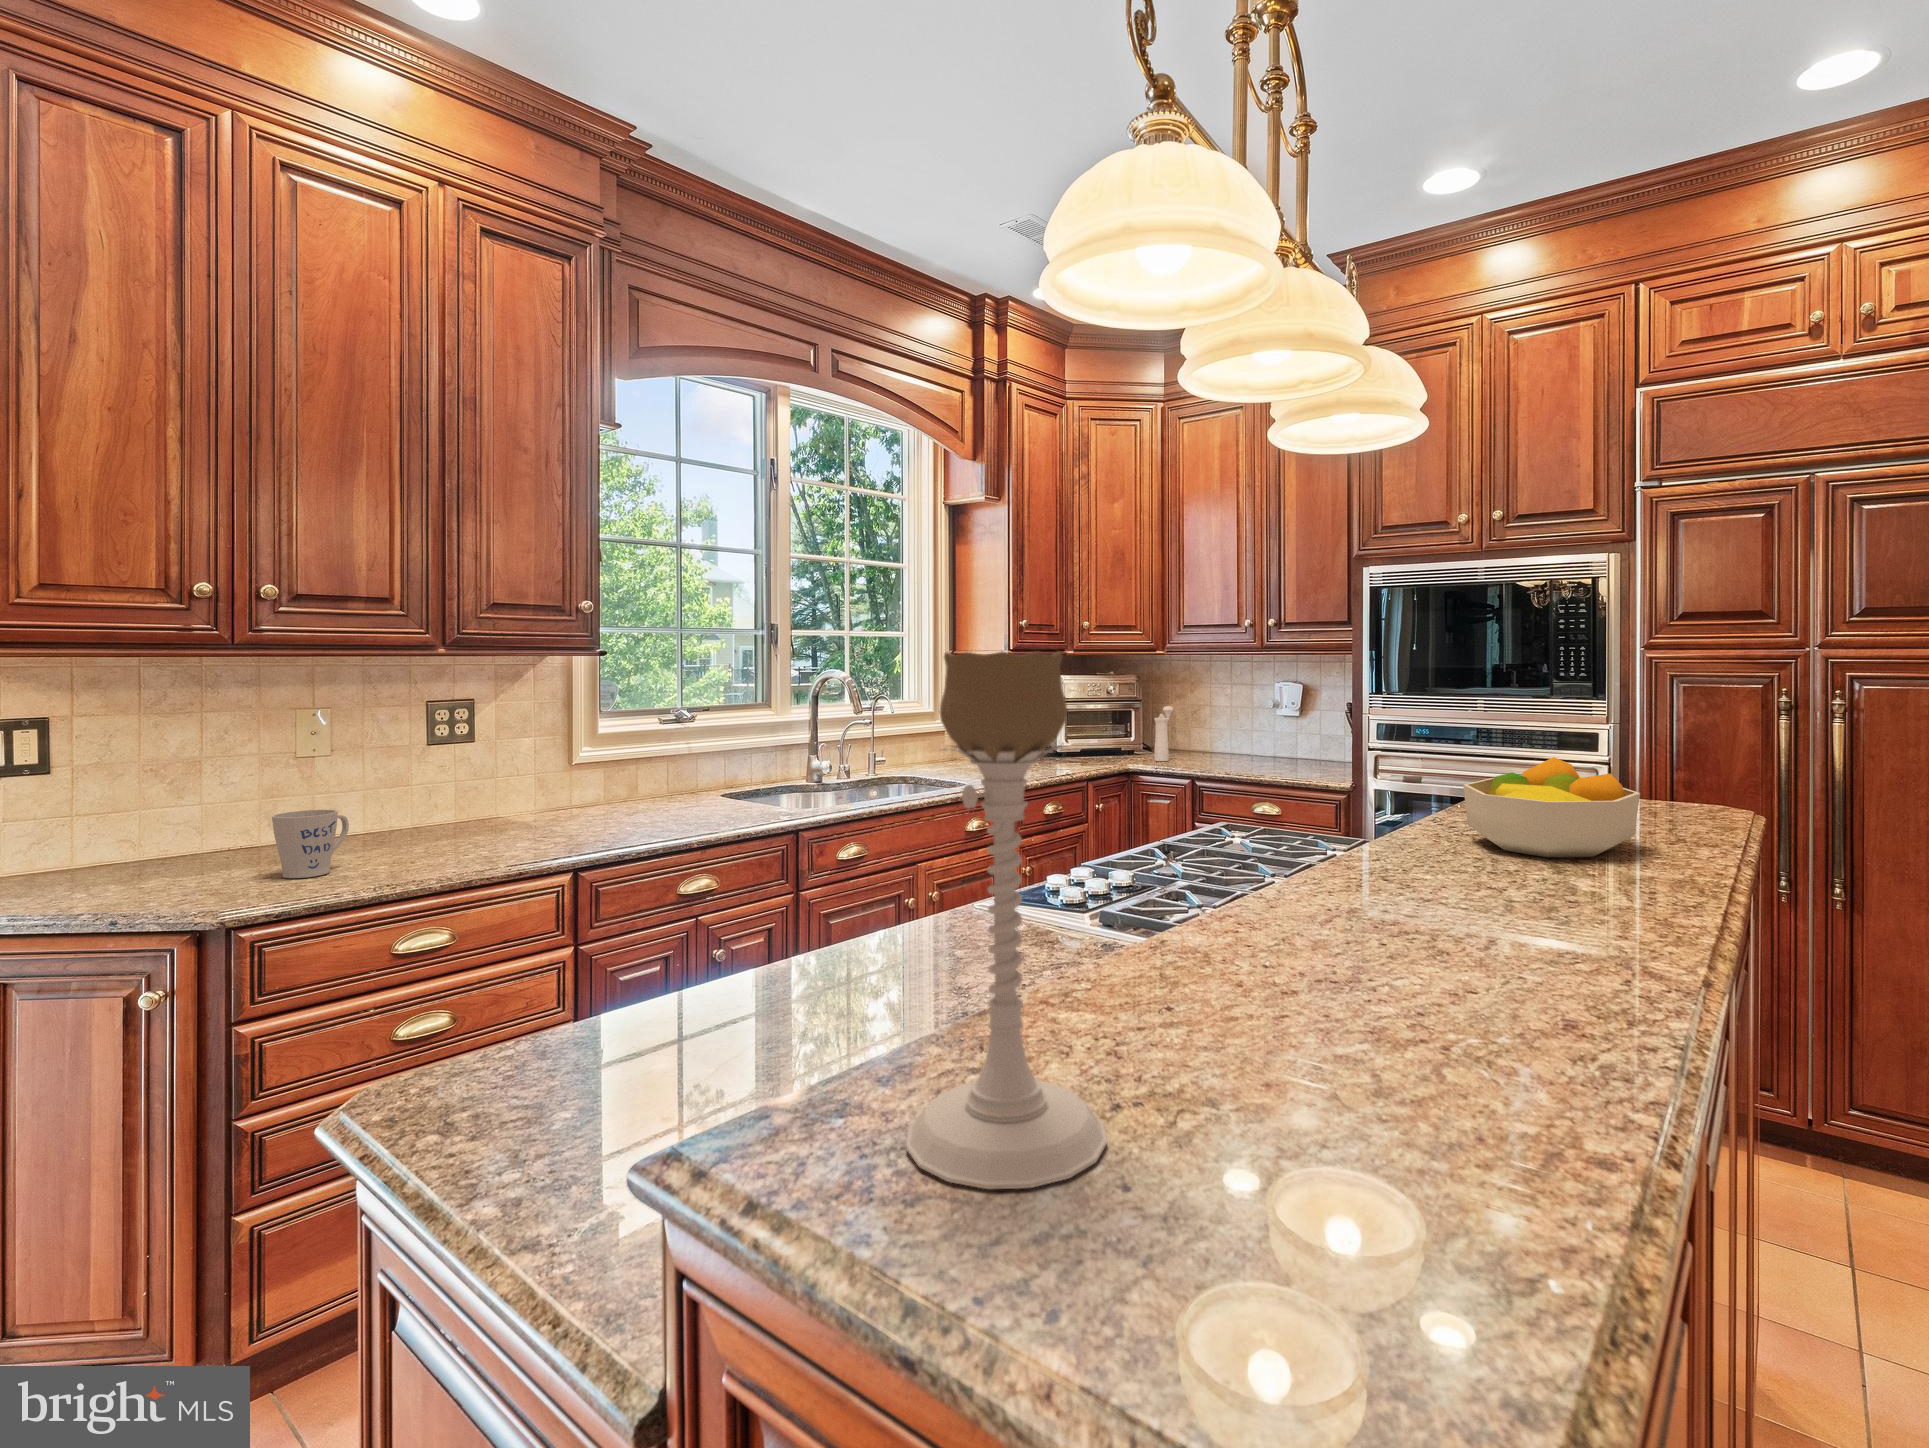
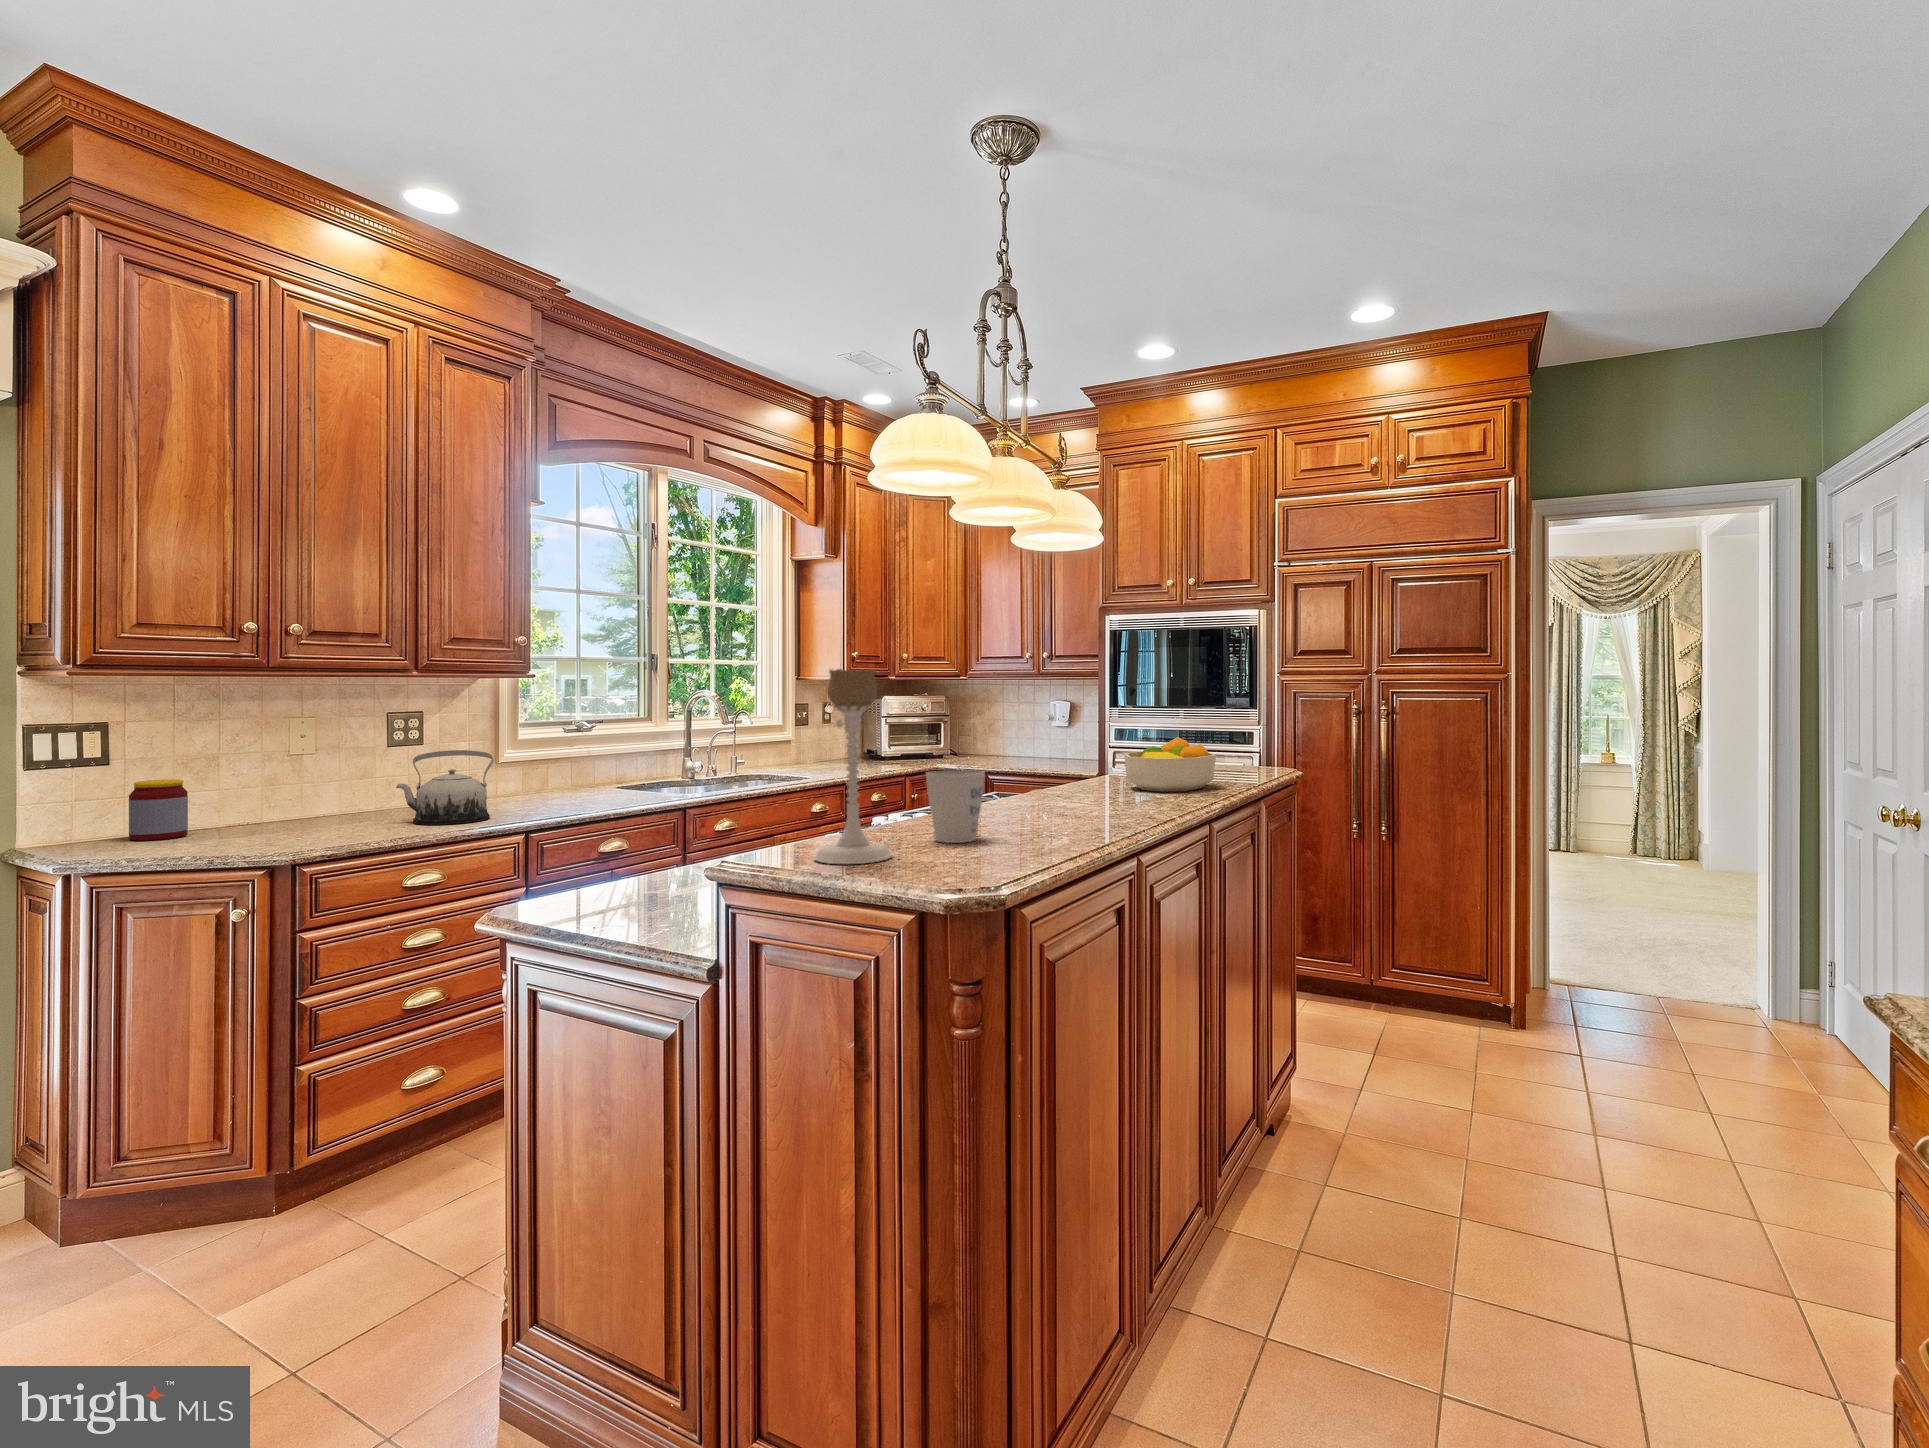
pepper mill: present [1154,706,1173,761] -> none [957,719,973,762]
teapot: none [410,755,540,860] -> present [396,750,494,825]
jar: none [63,794,144,878] -> present [129,779,188,840]
mug: present [272,810,349,878] -> present [926,770,985,843]

